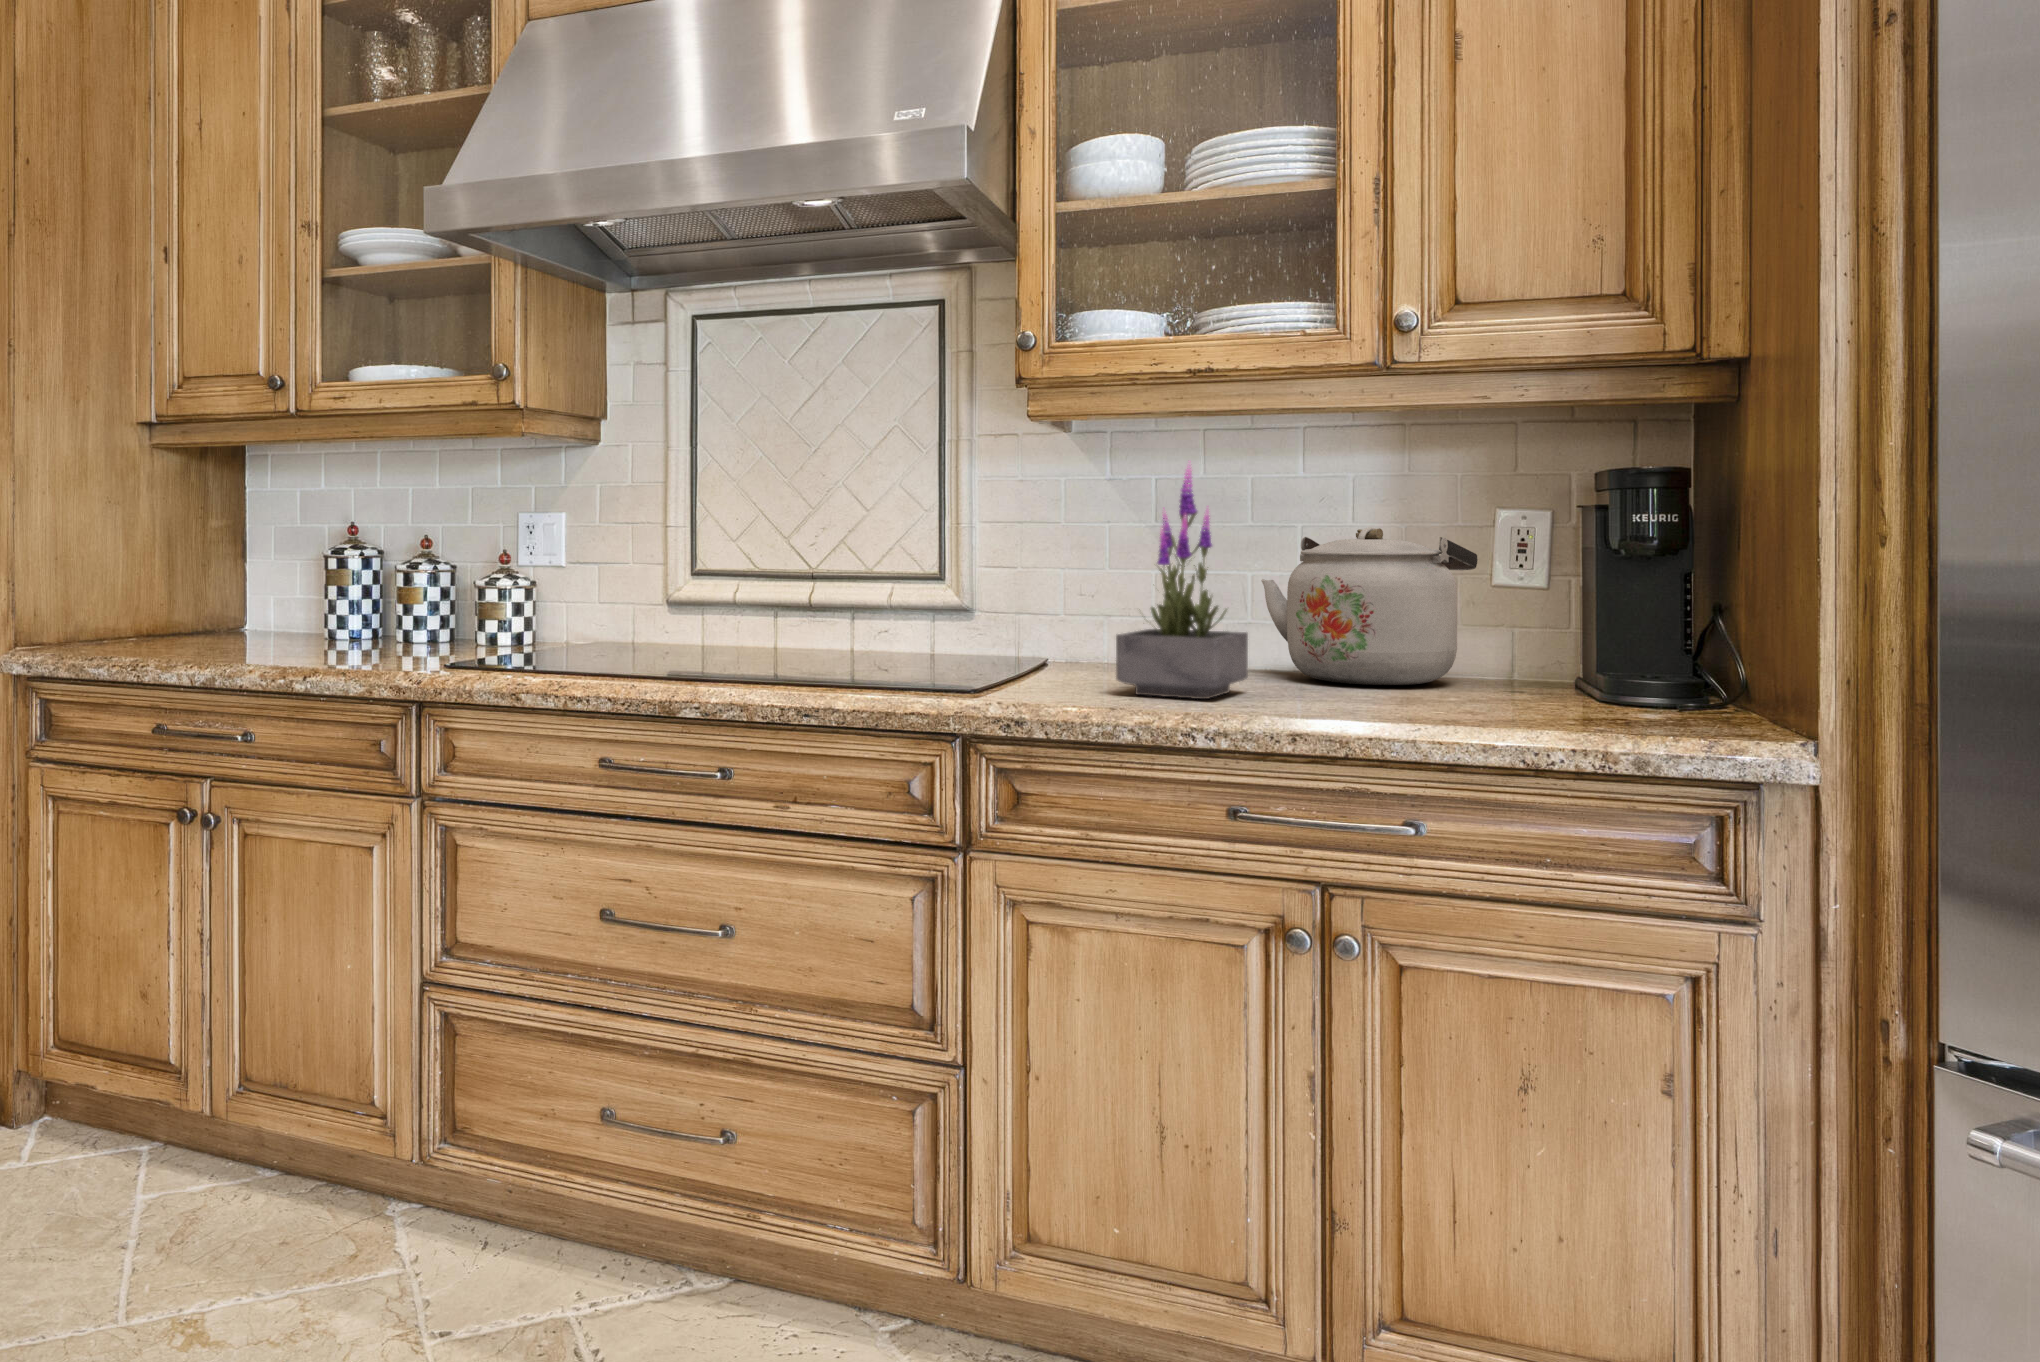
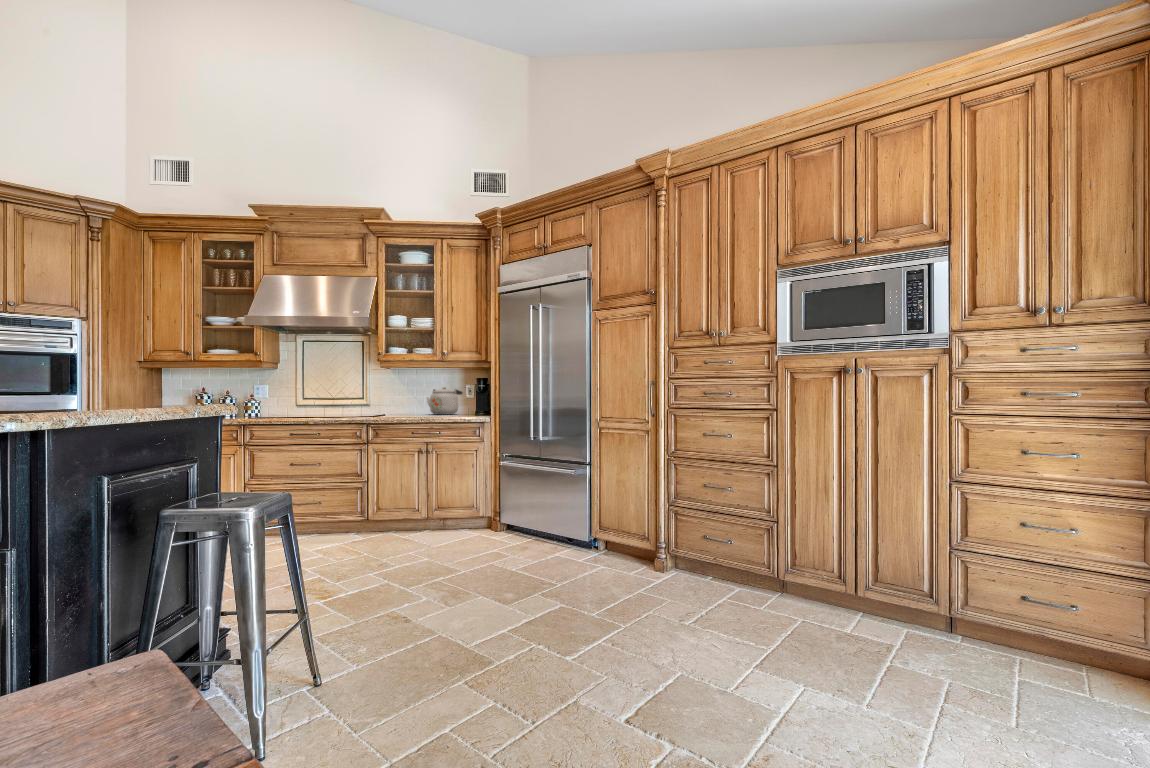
potted plant: present [1116,467,1248,699] -> none [396,375,420,416]

